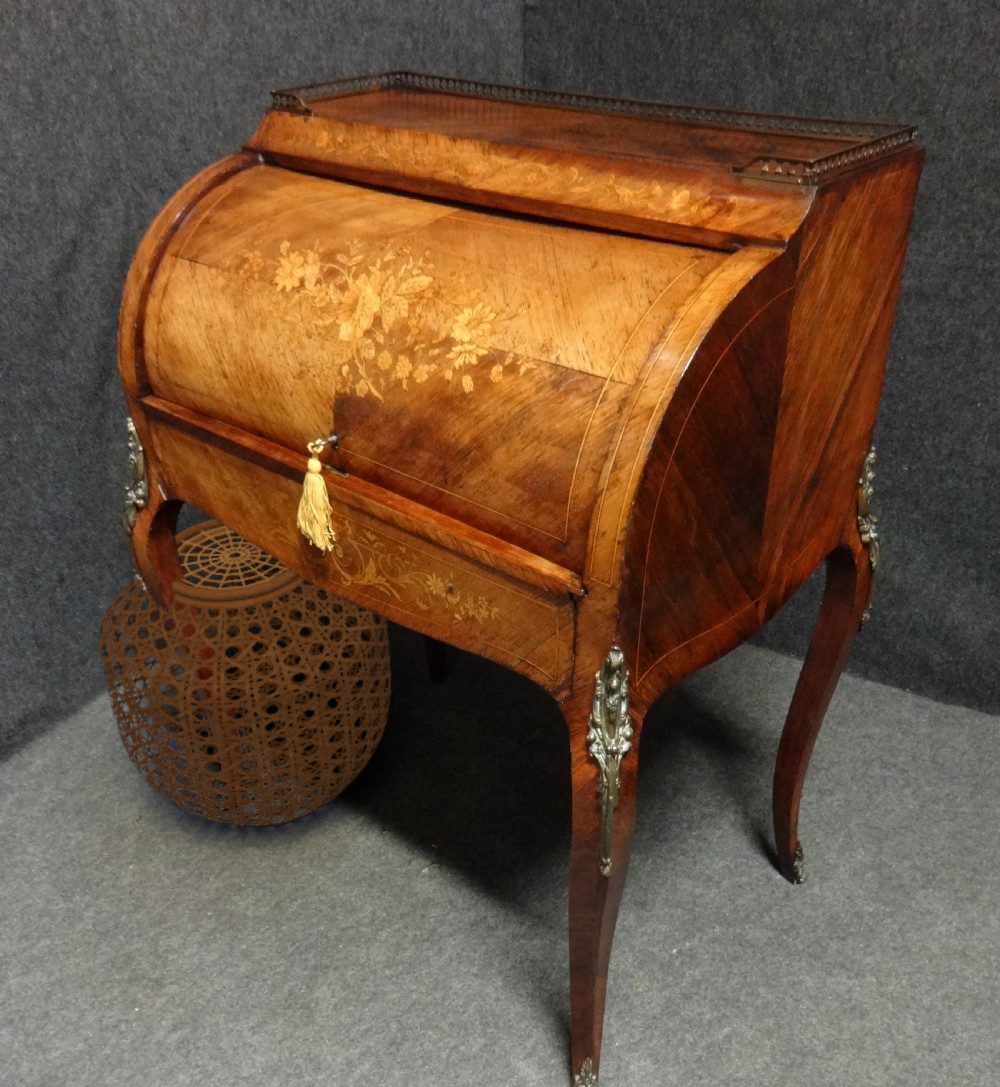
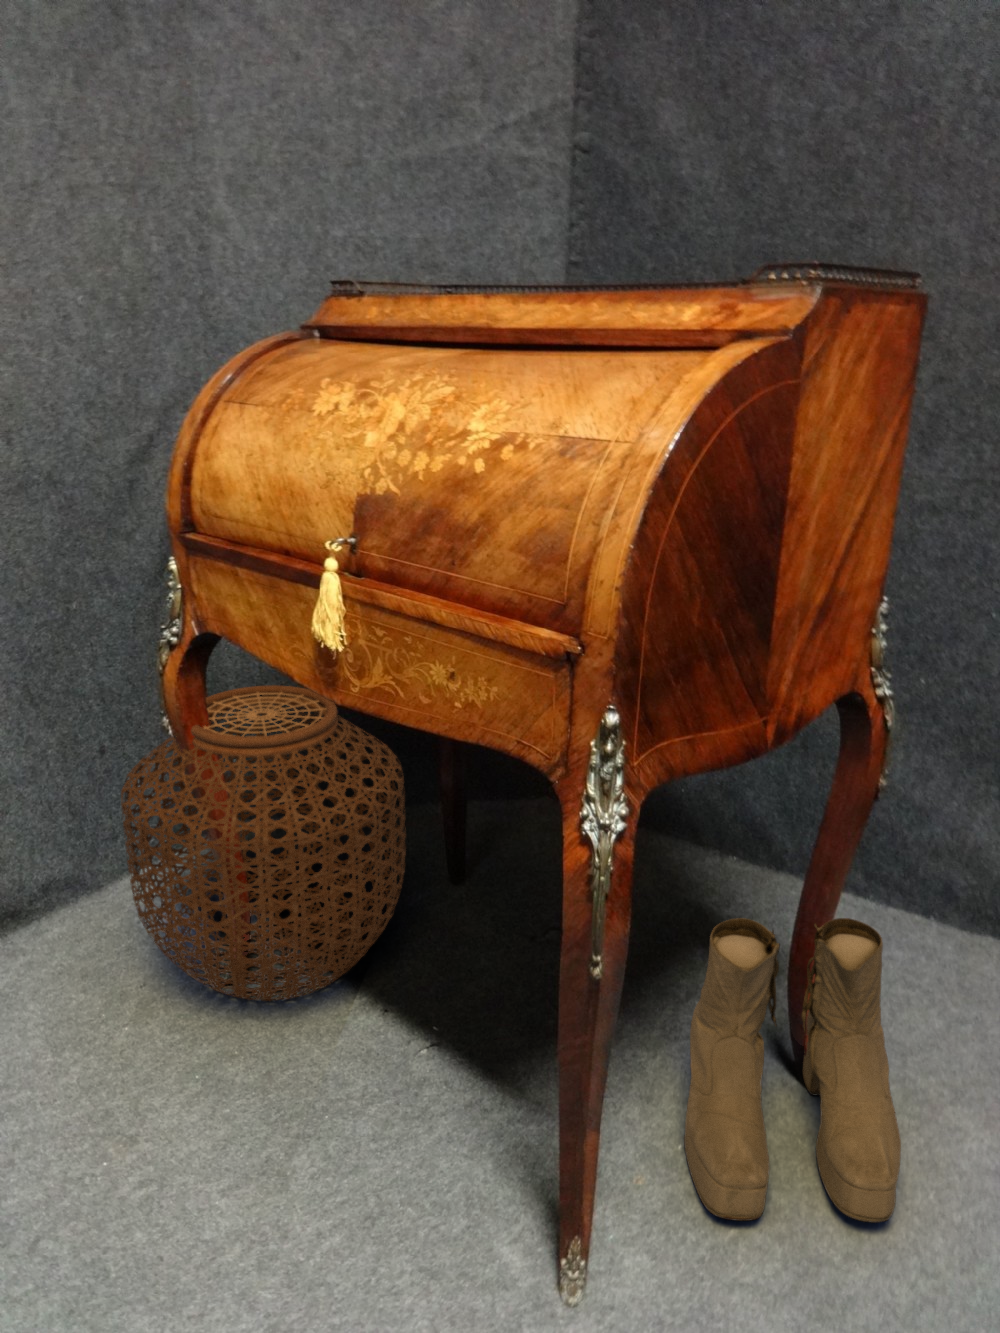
boots: none [679,738,879,1026] -> present [684,918,901,1223]

